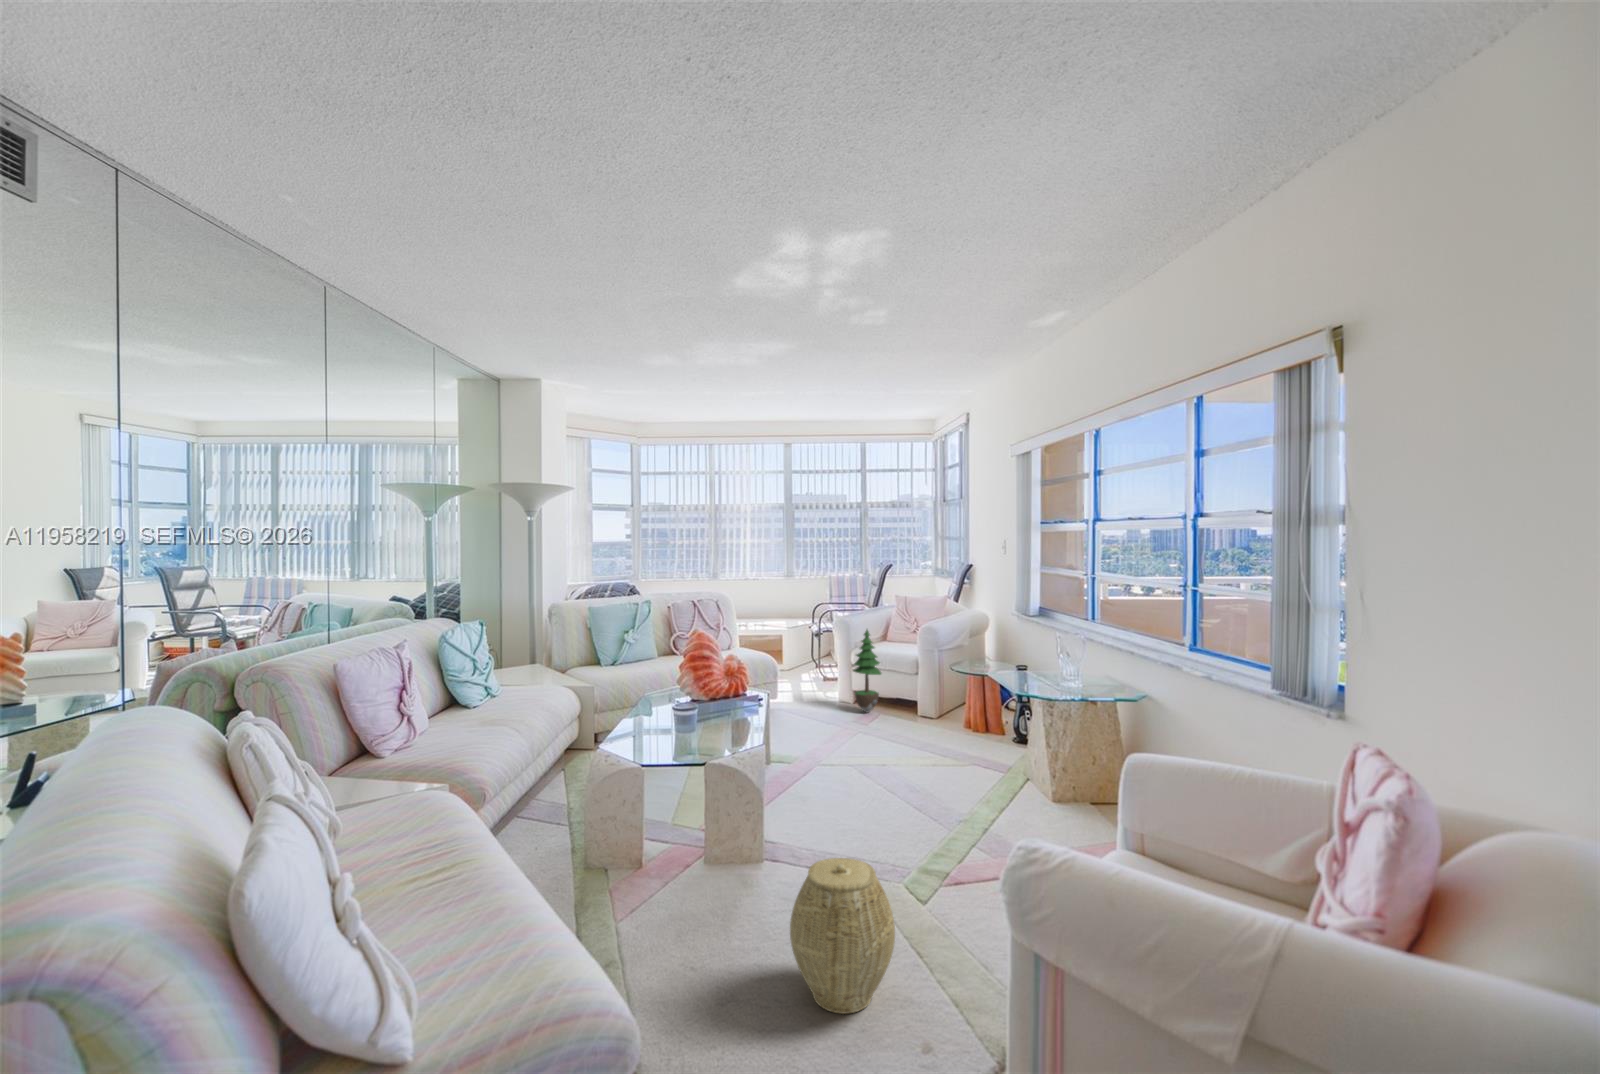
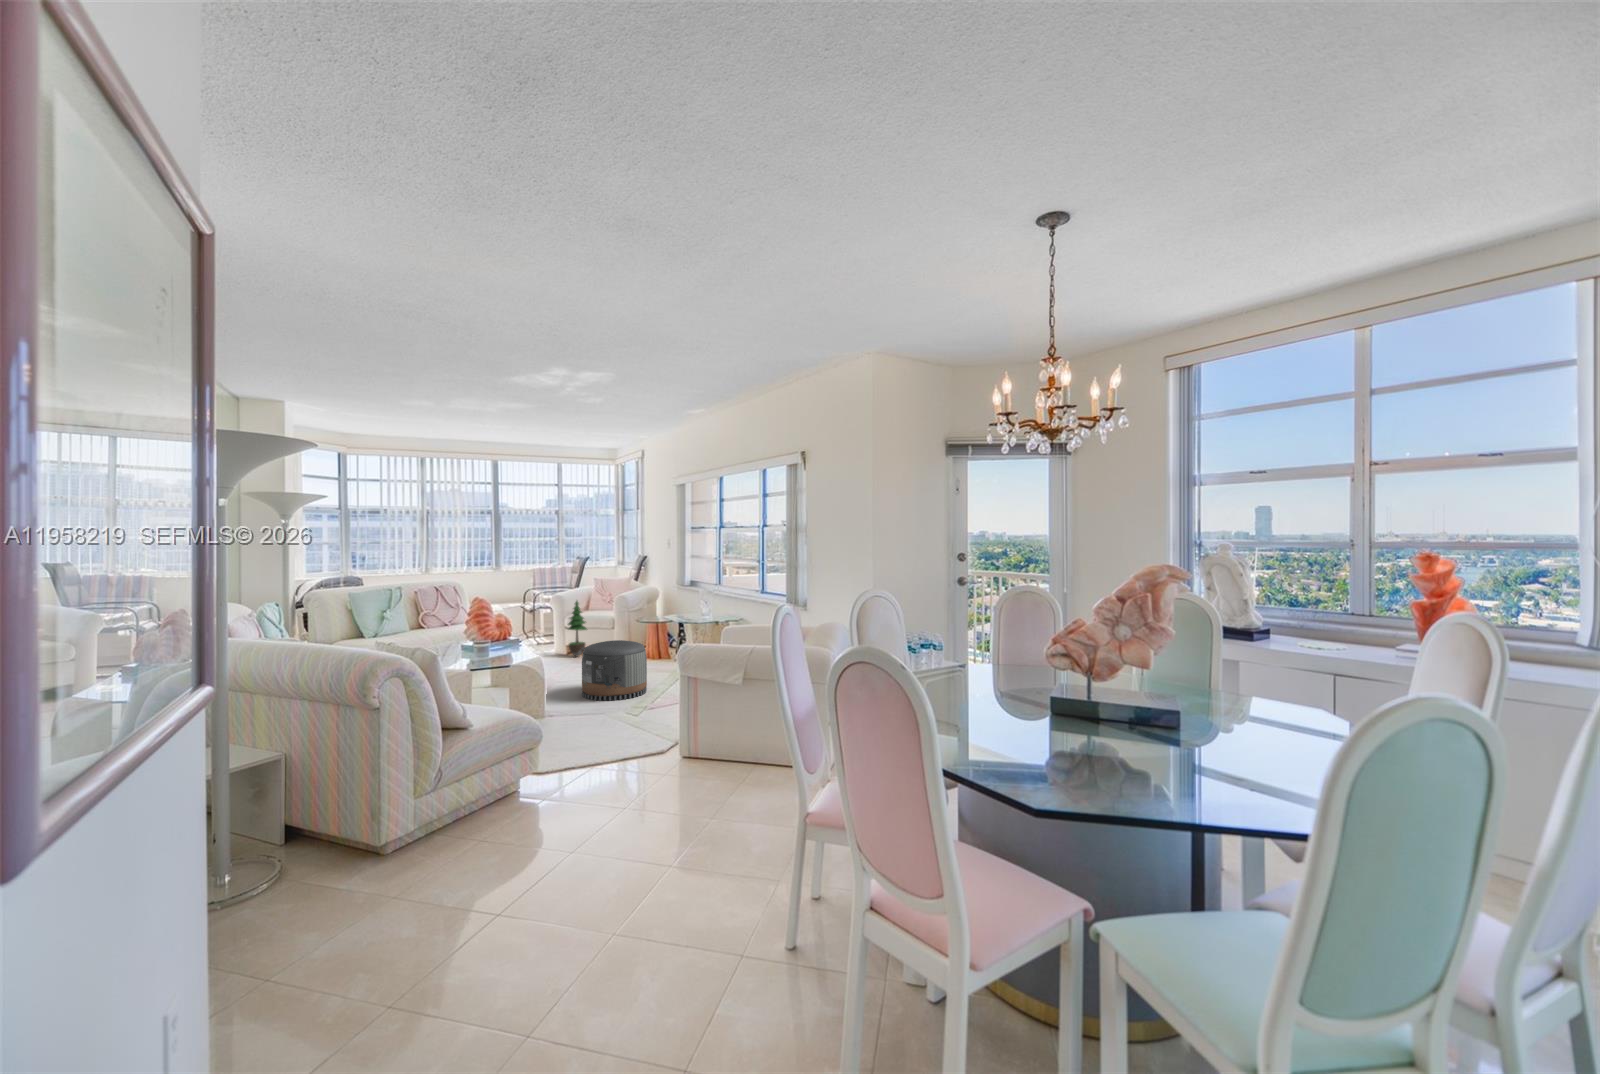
pouf: none [855,710,964,823] -> present [582,640,647,701]
woven basket: present [790,858,895,1014] -> none [570,694,621,758]

